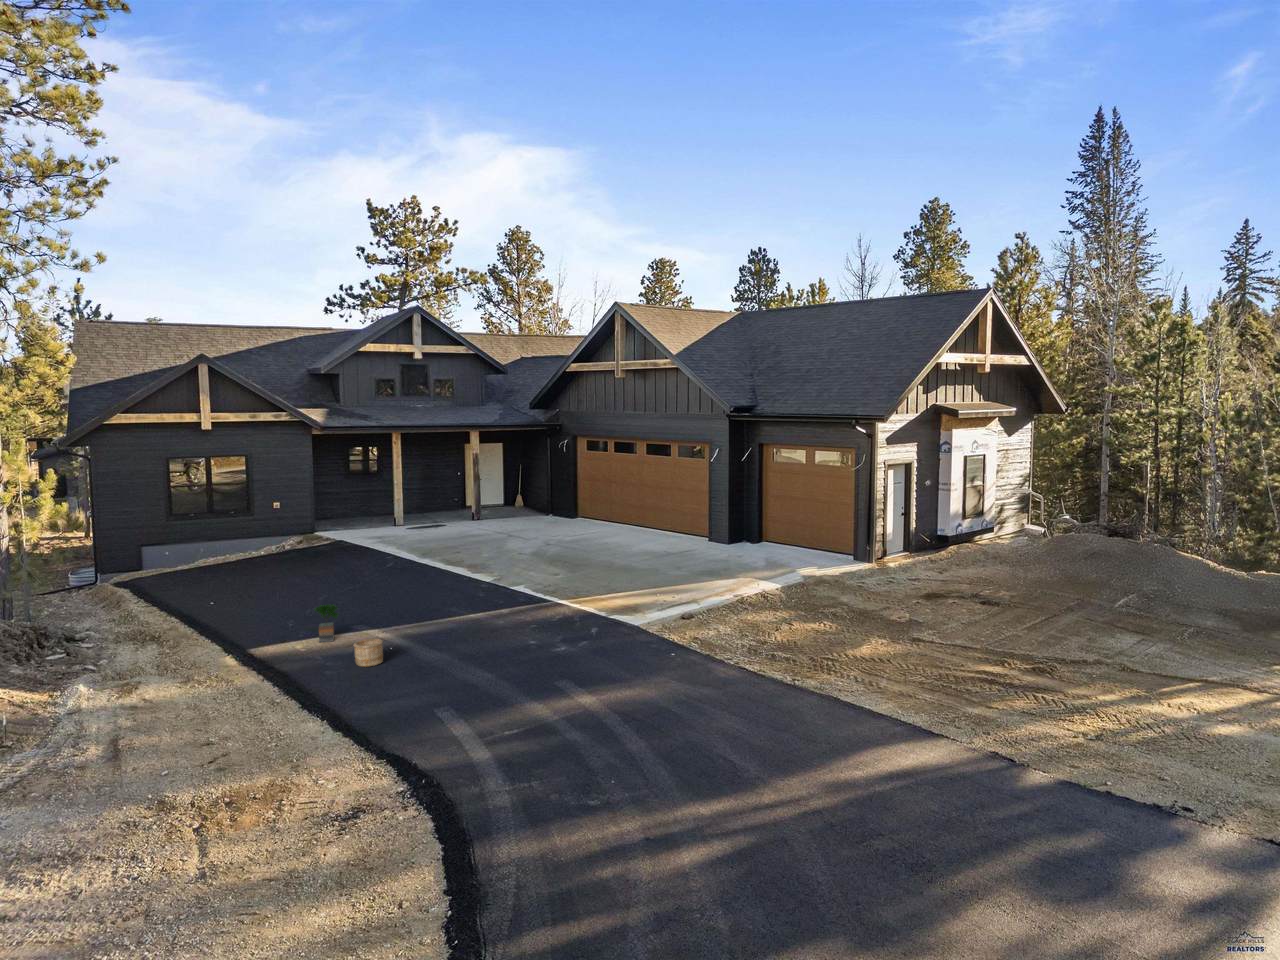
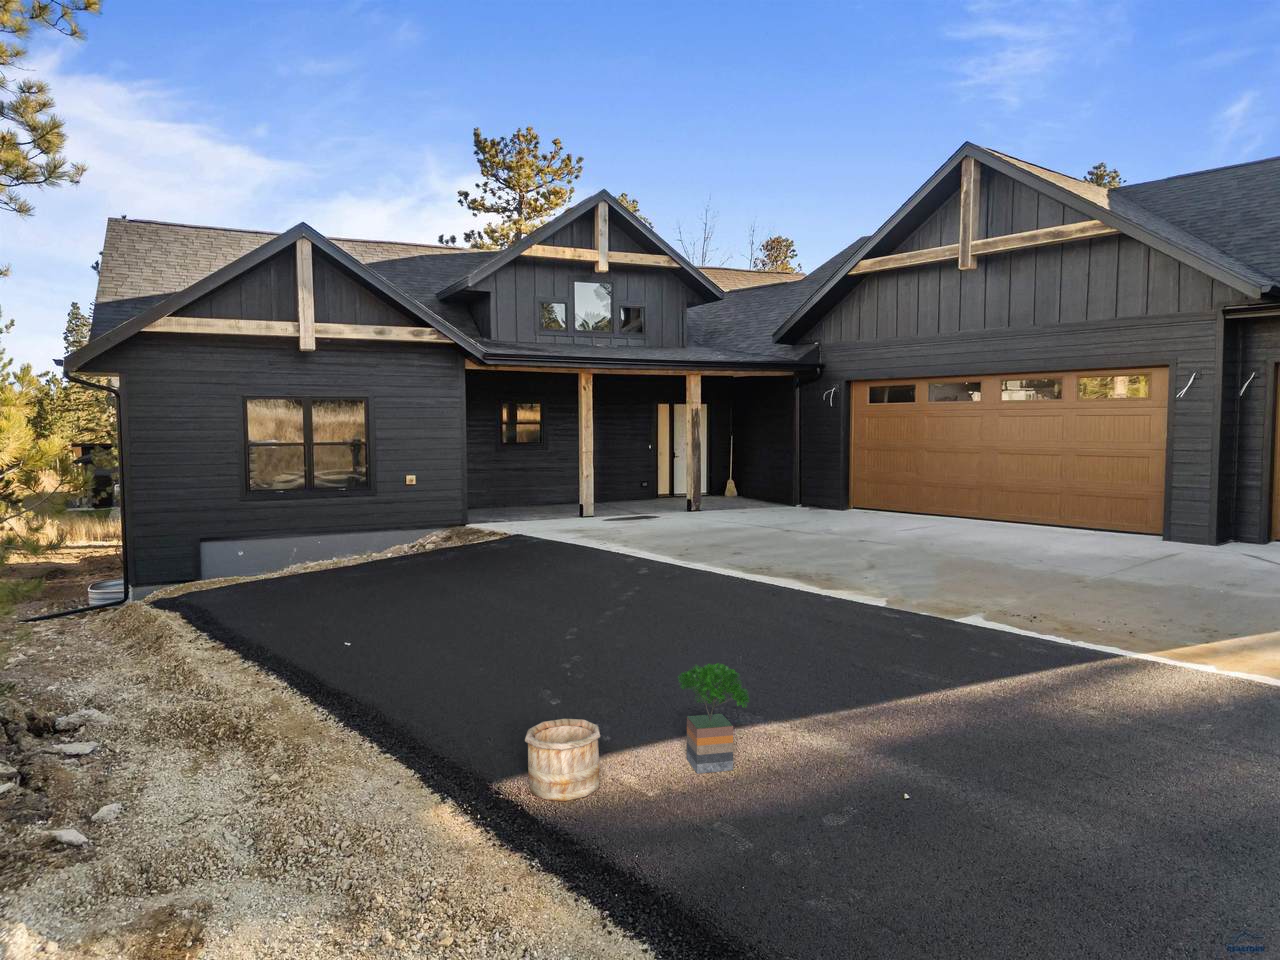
wooden bucket: present [354,639,383,667] -> present [525,719,600,801]

